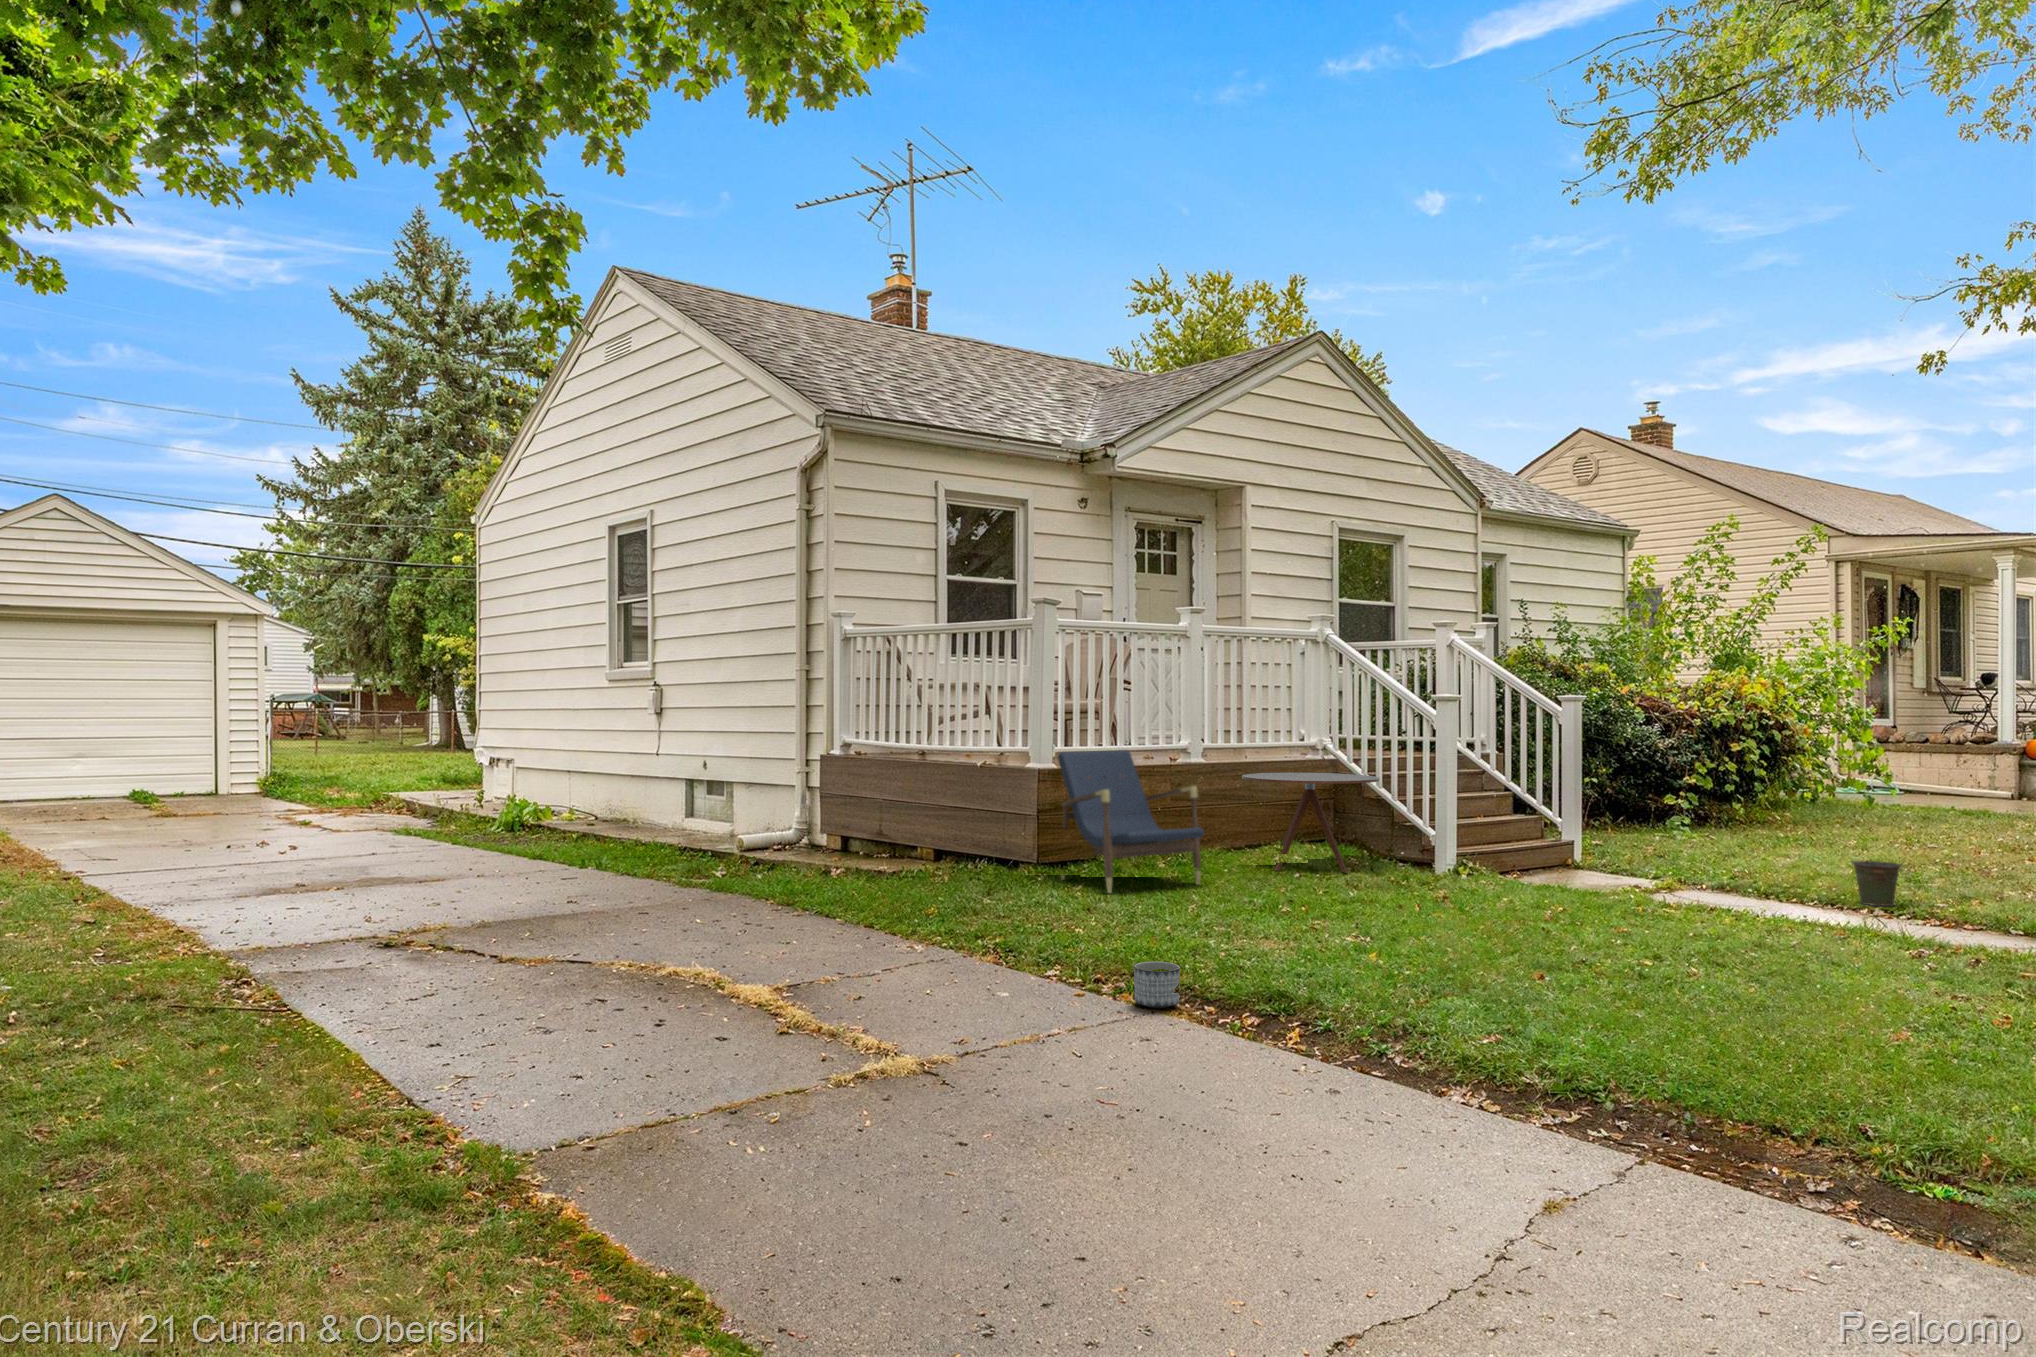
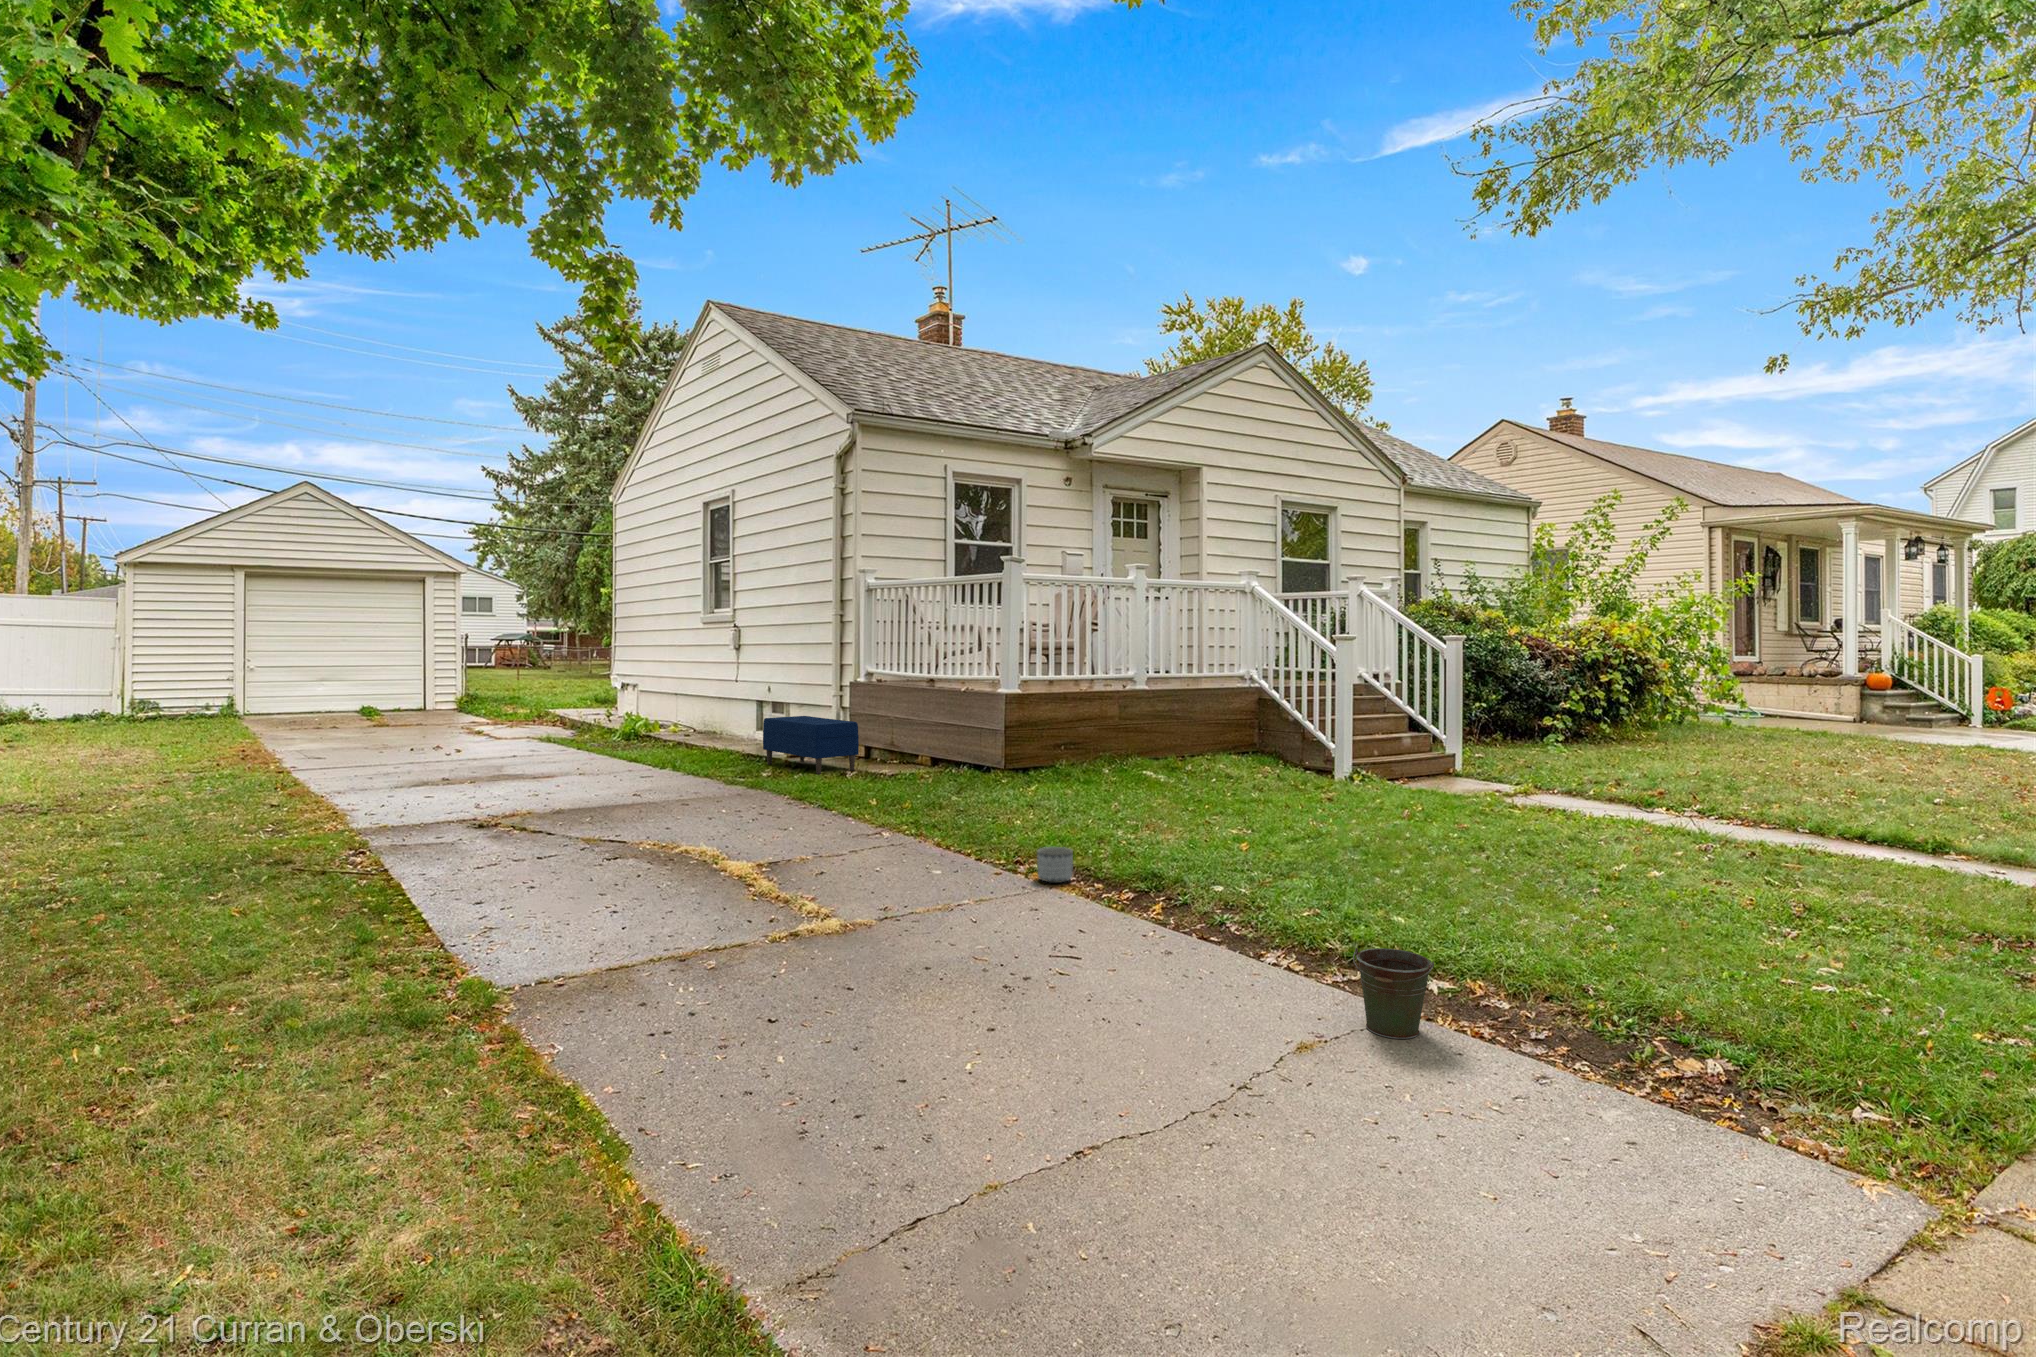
lounge chair: present [1058,750,1204,893] -> none [1024,681,1134,792]
round table: present [1242,773,1380,873] -> none [1175,698,1284,778]
bench: none [695,799,825,875] -> present [763,716,859,774]
bucket: present [1852,861,1903,906] -> present [1353,948,1434,1039]

